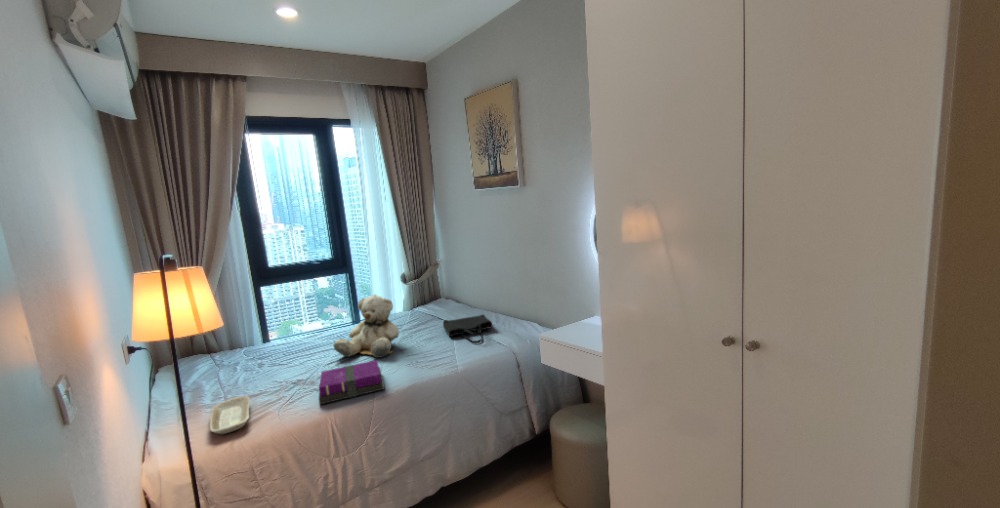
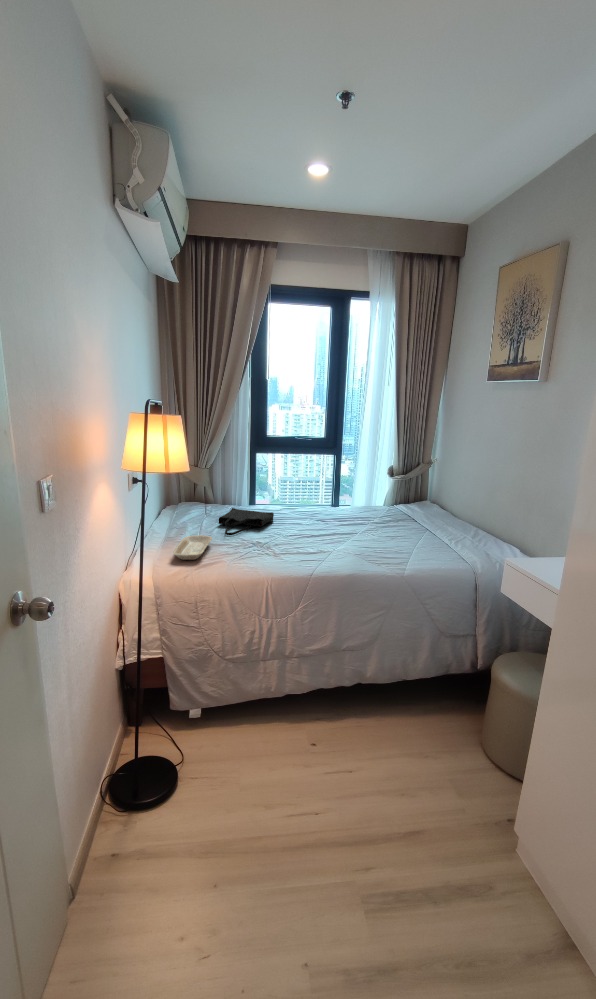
teddy bear: present [333,295,399,358] -> none [295,477,360,540]
tote bag: present [443,315,492,343] -> present [218,508,274,535]
notebook: present [319,360,384,404] -> none [260,534,325,567]

